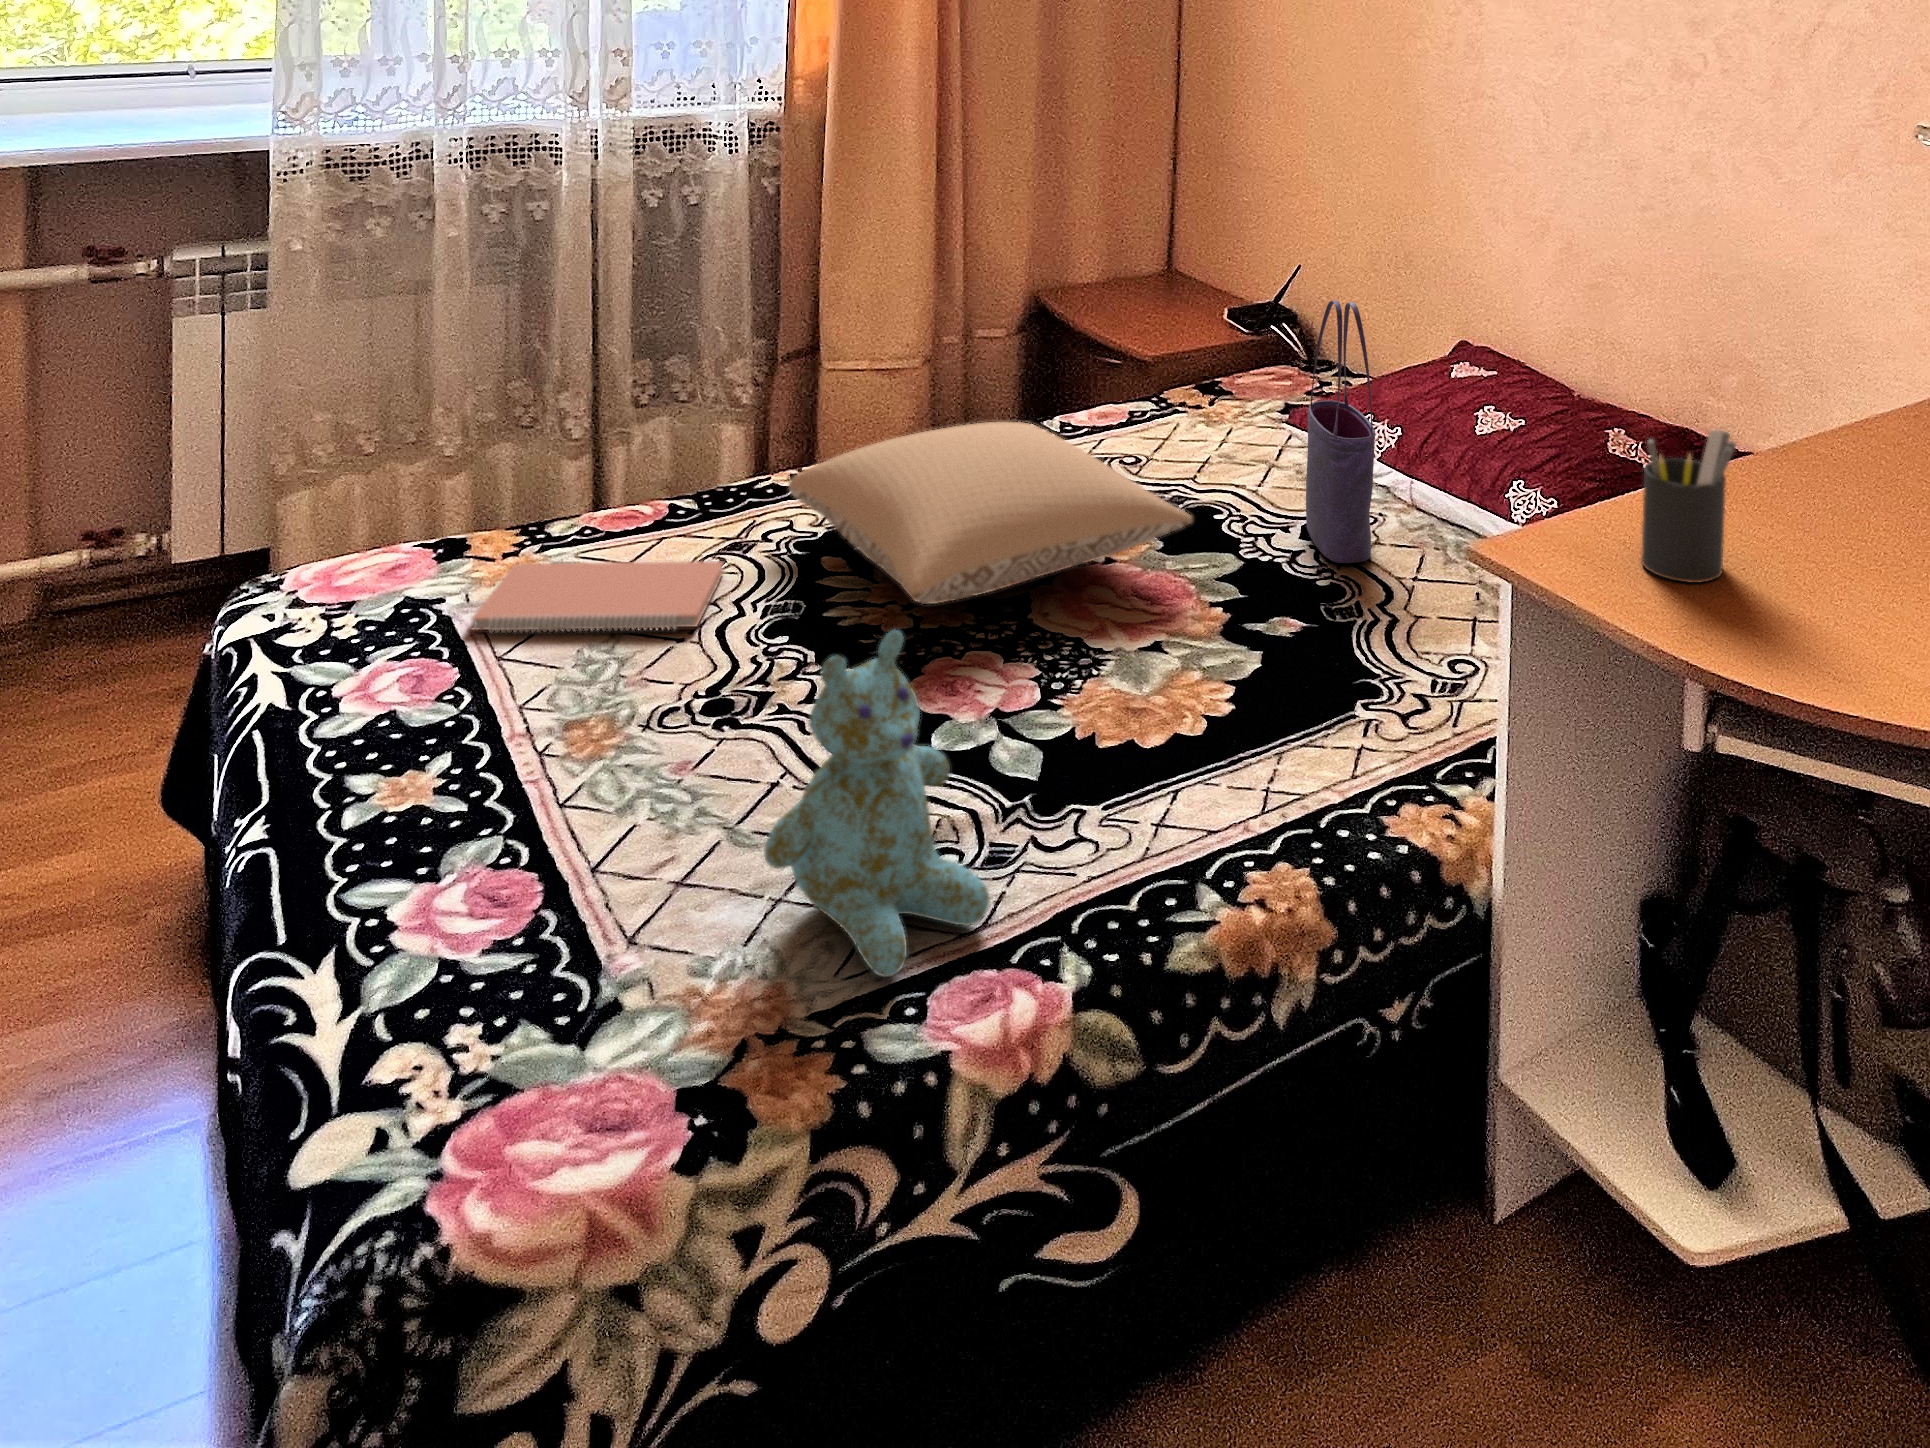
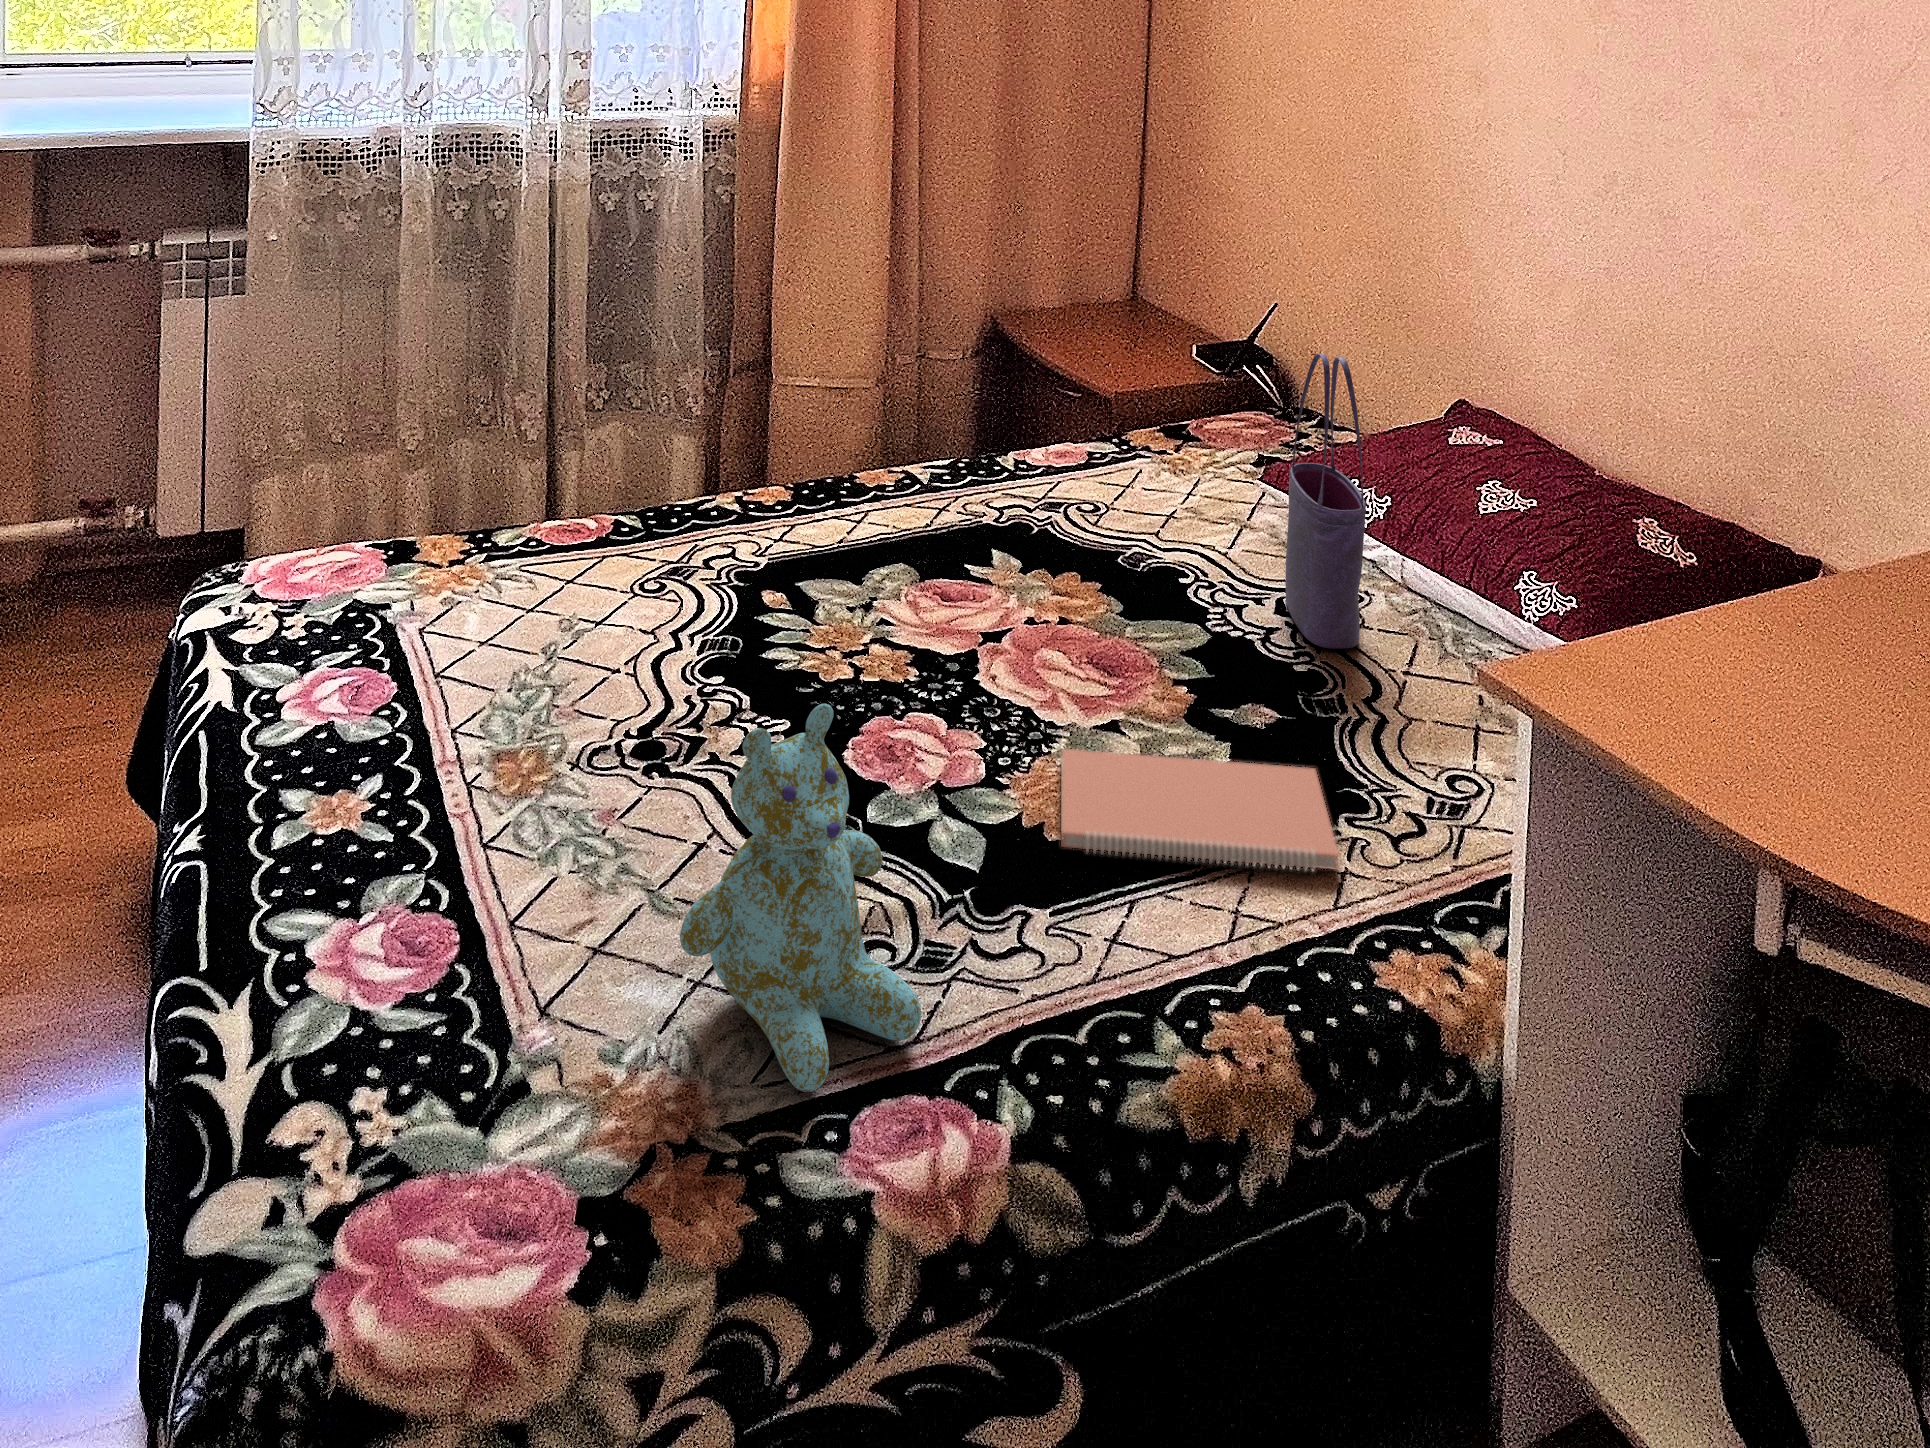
pillow: present [789,422,1192,604] -> none [730,462,1158,660]
pen holder: present [1641,430,1736,583] -> none [1695,557,1820,738]
notebook: present [471,561,723,633] -> present [1061,749,1339,872]

